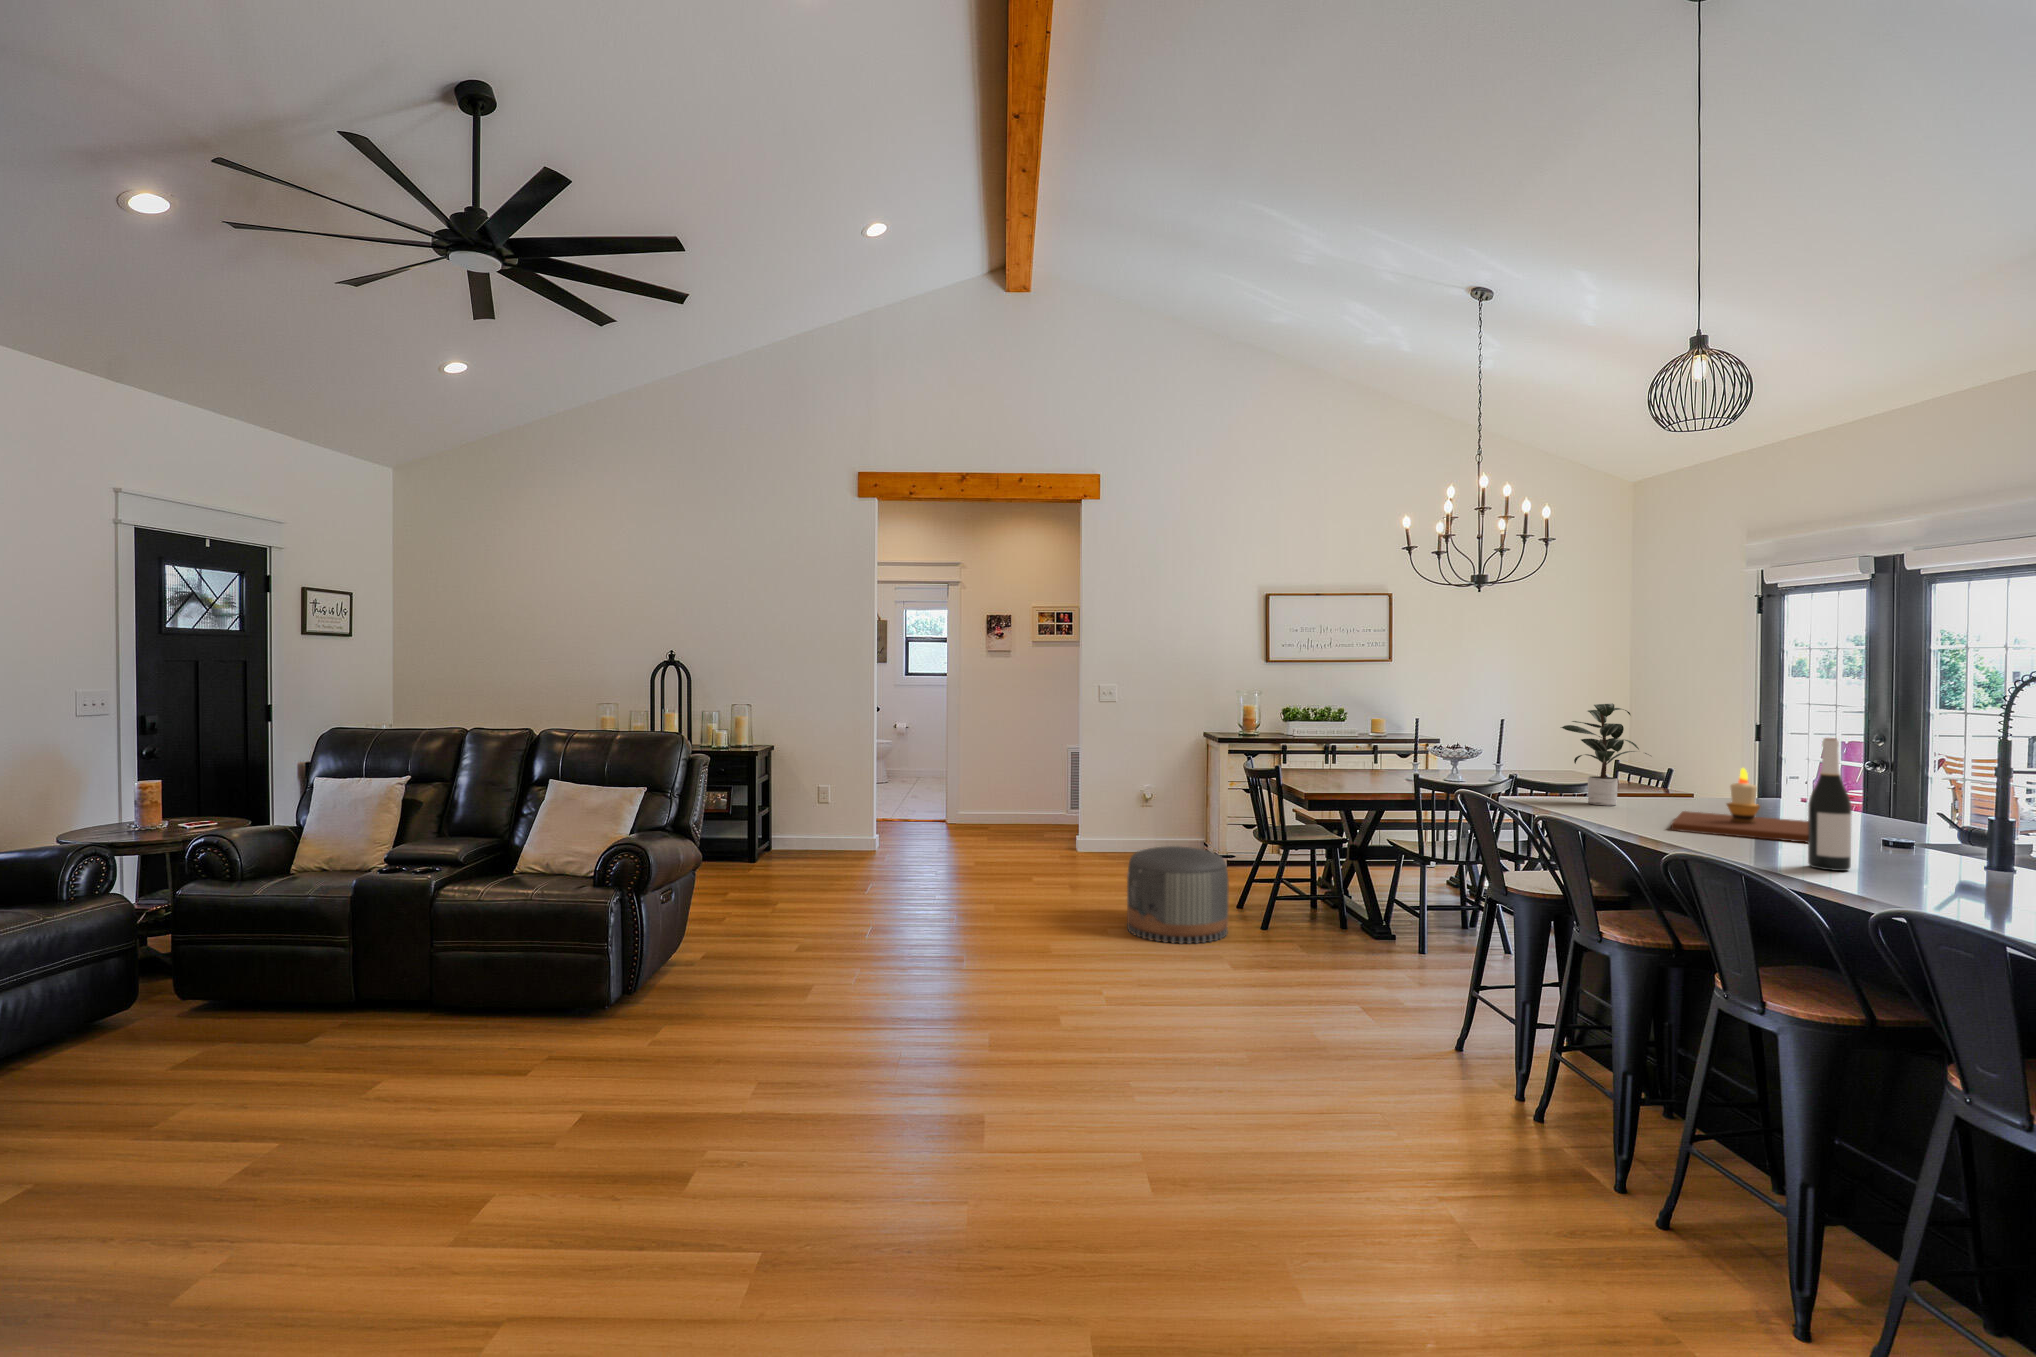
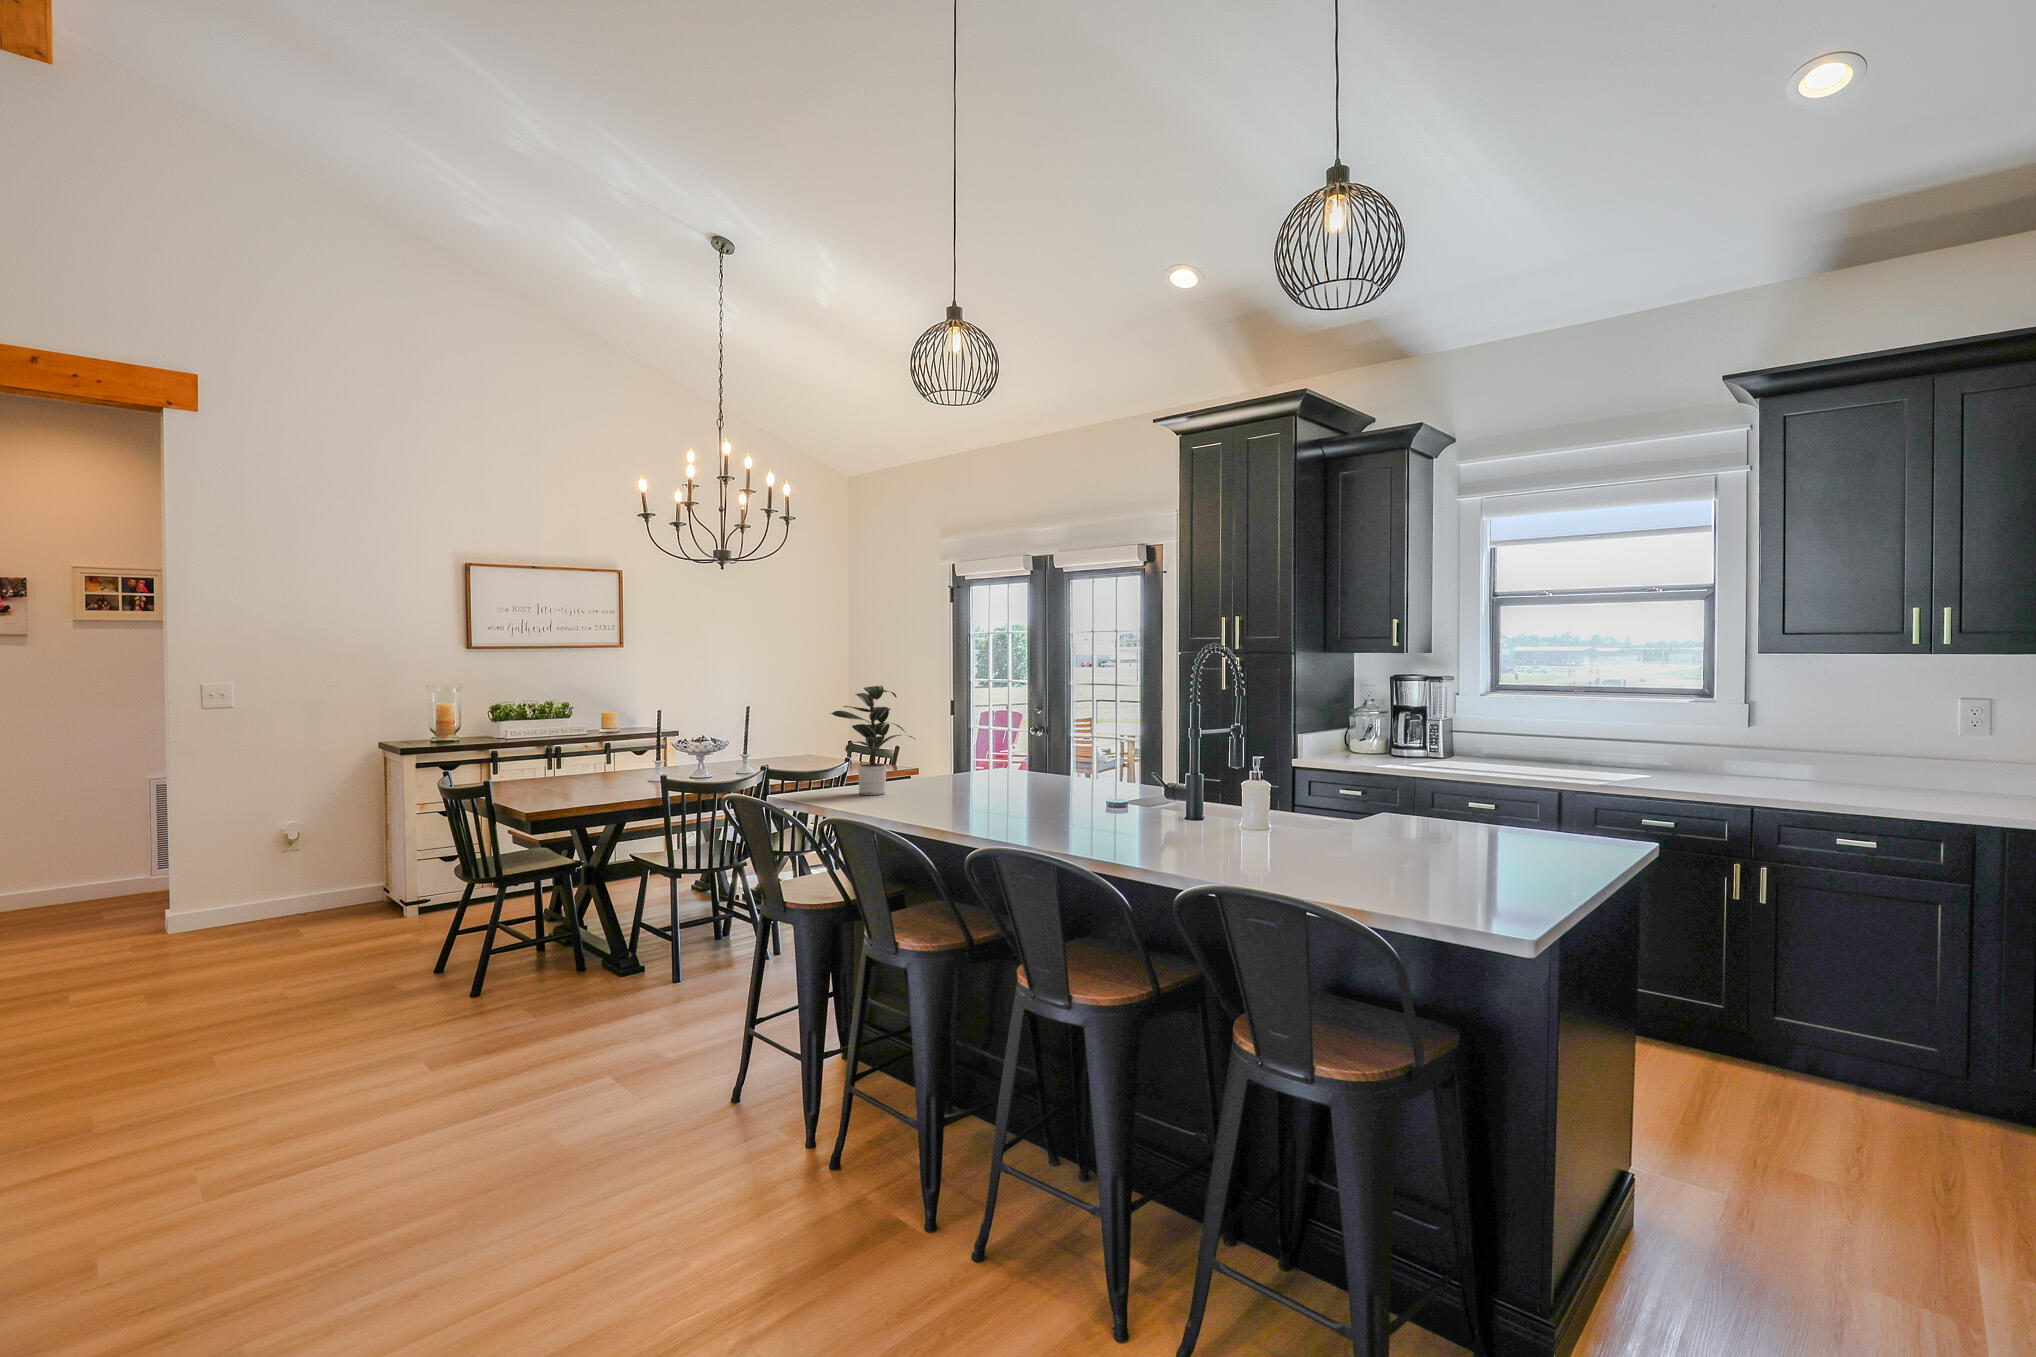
wine bottle: present [1808,738,1852,871] -> none [1083,712,1117,844]
candle: present [1671,768,1808,843] -> none [950,745,1067,817]
pouf: present [1127,846,1228,944] -> none [254,903,422,1049]

